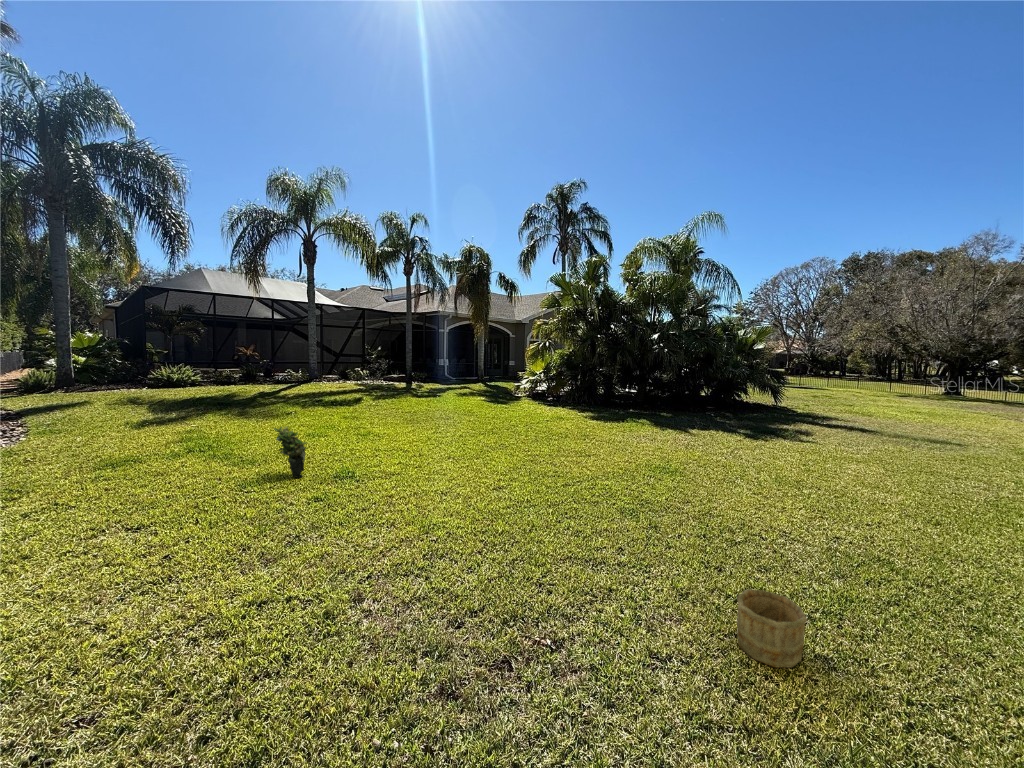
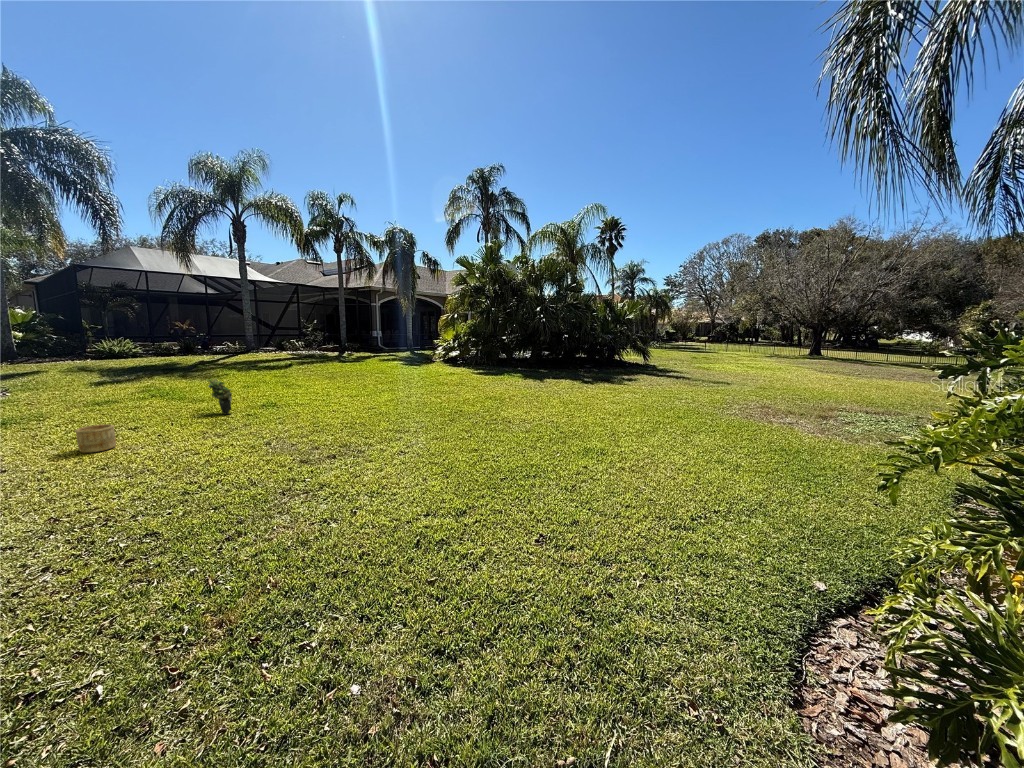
wooden bucket: present [737,590,807,667] -> present [74,424,116,453]

